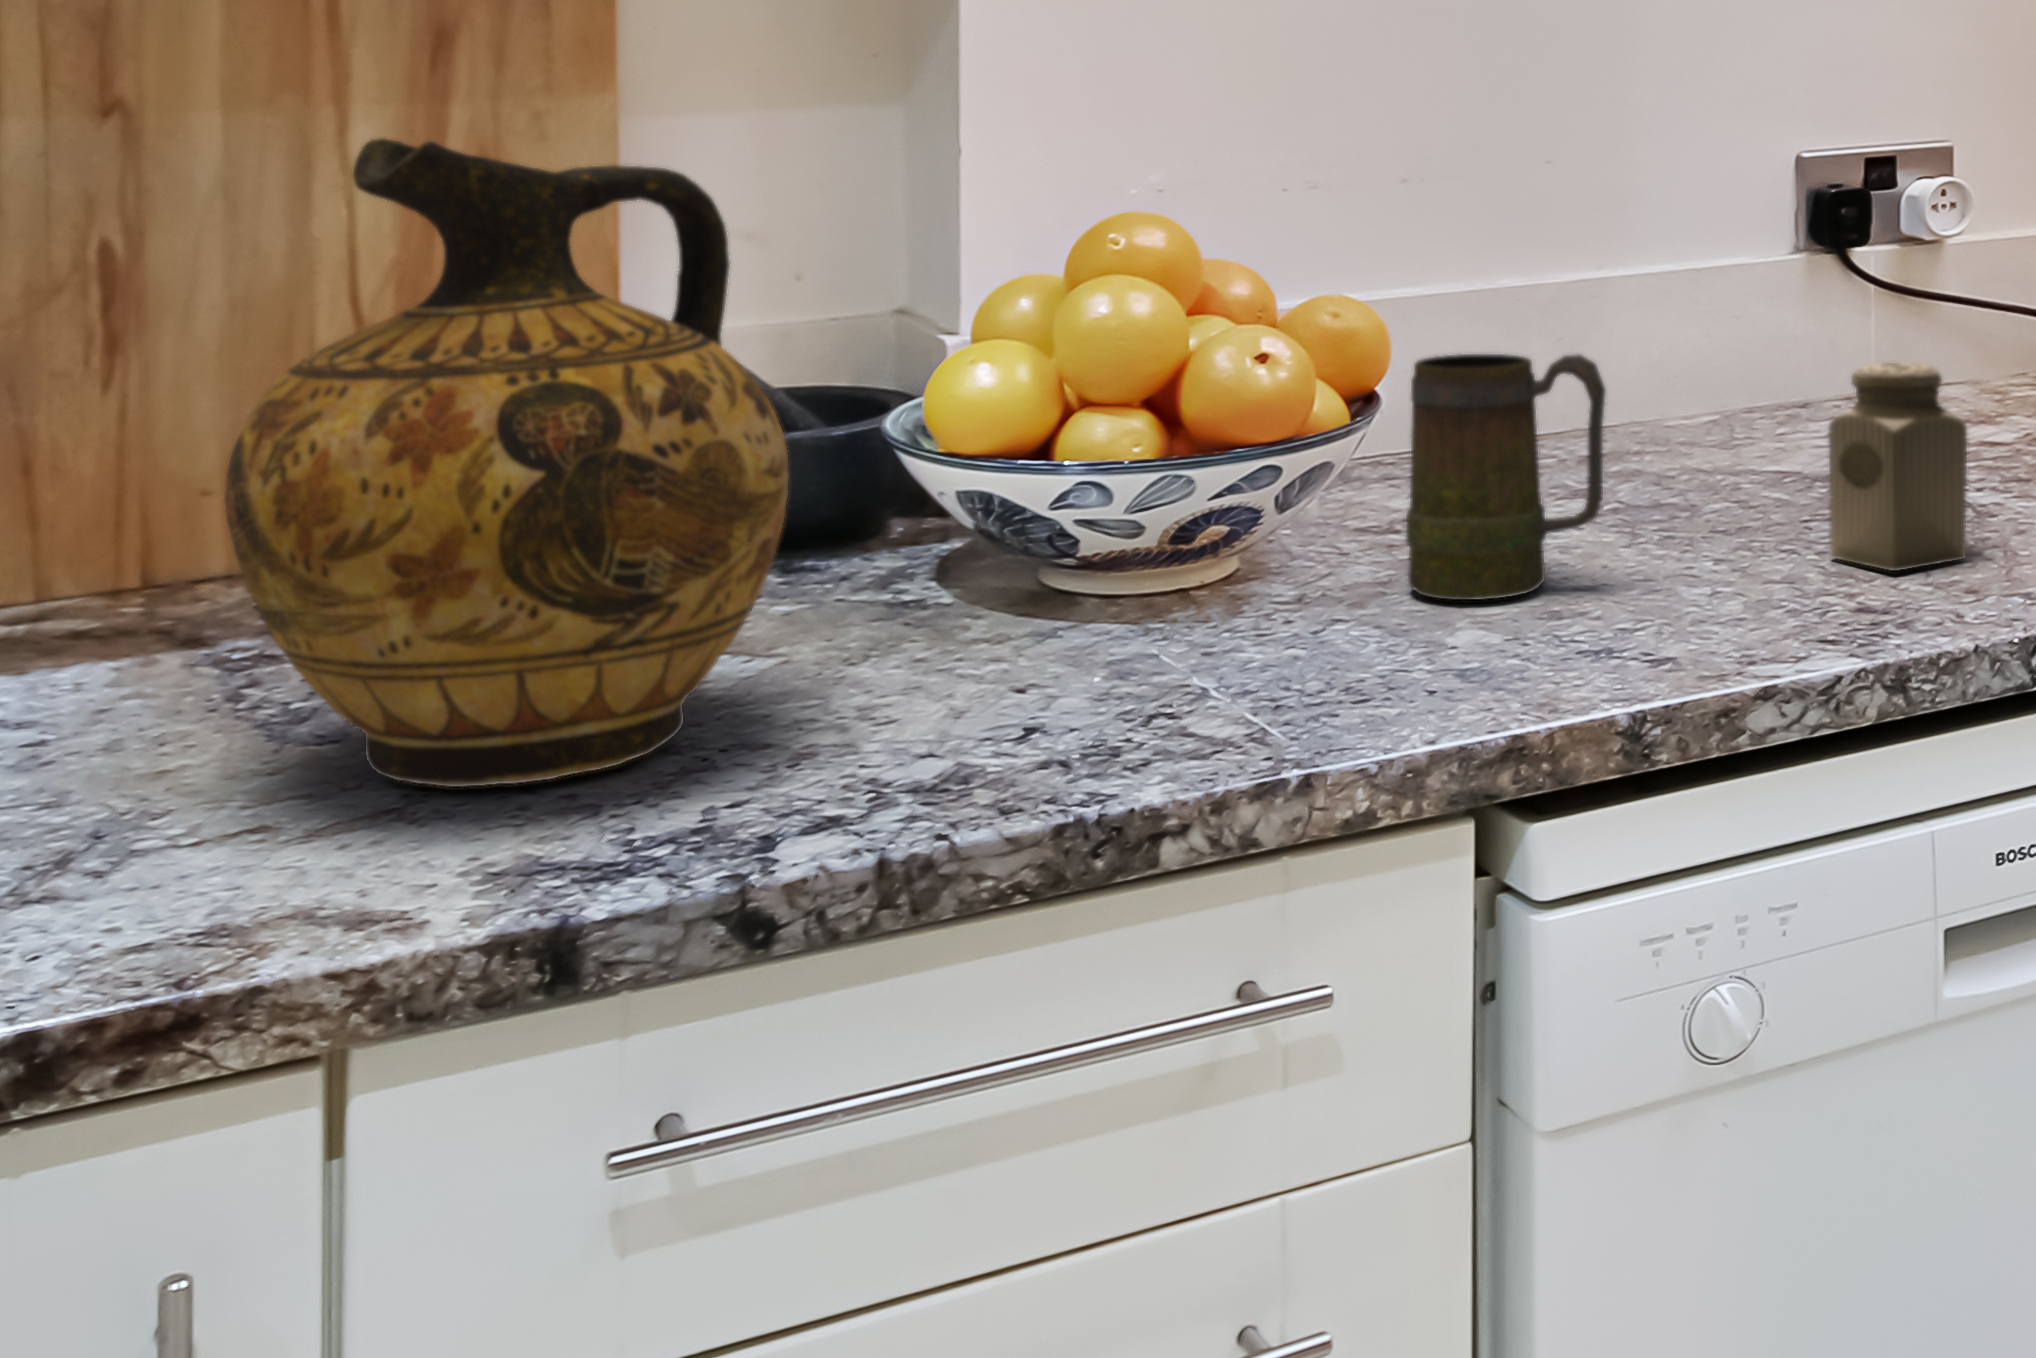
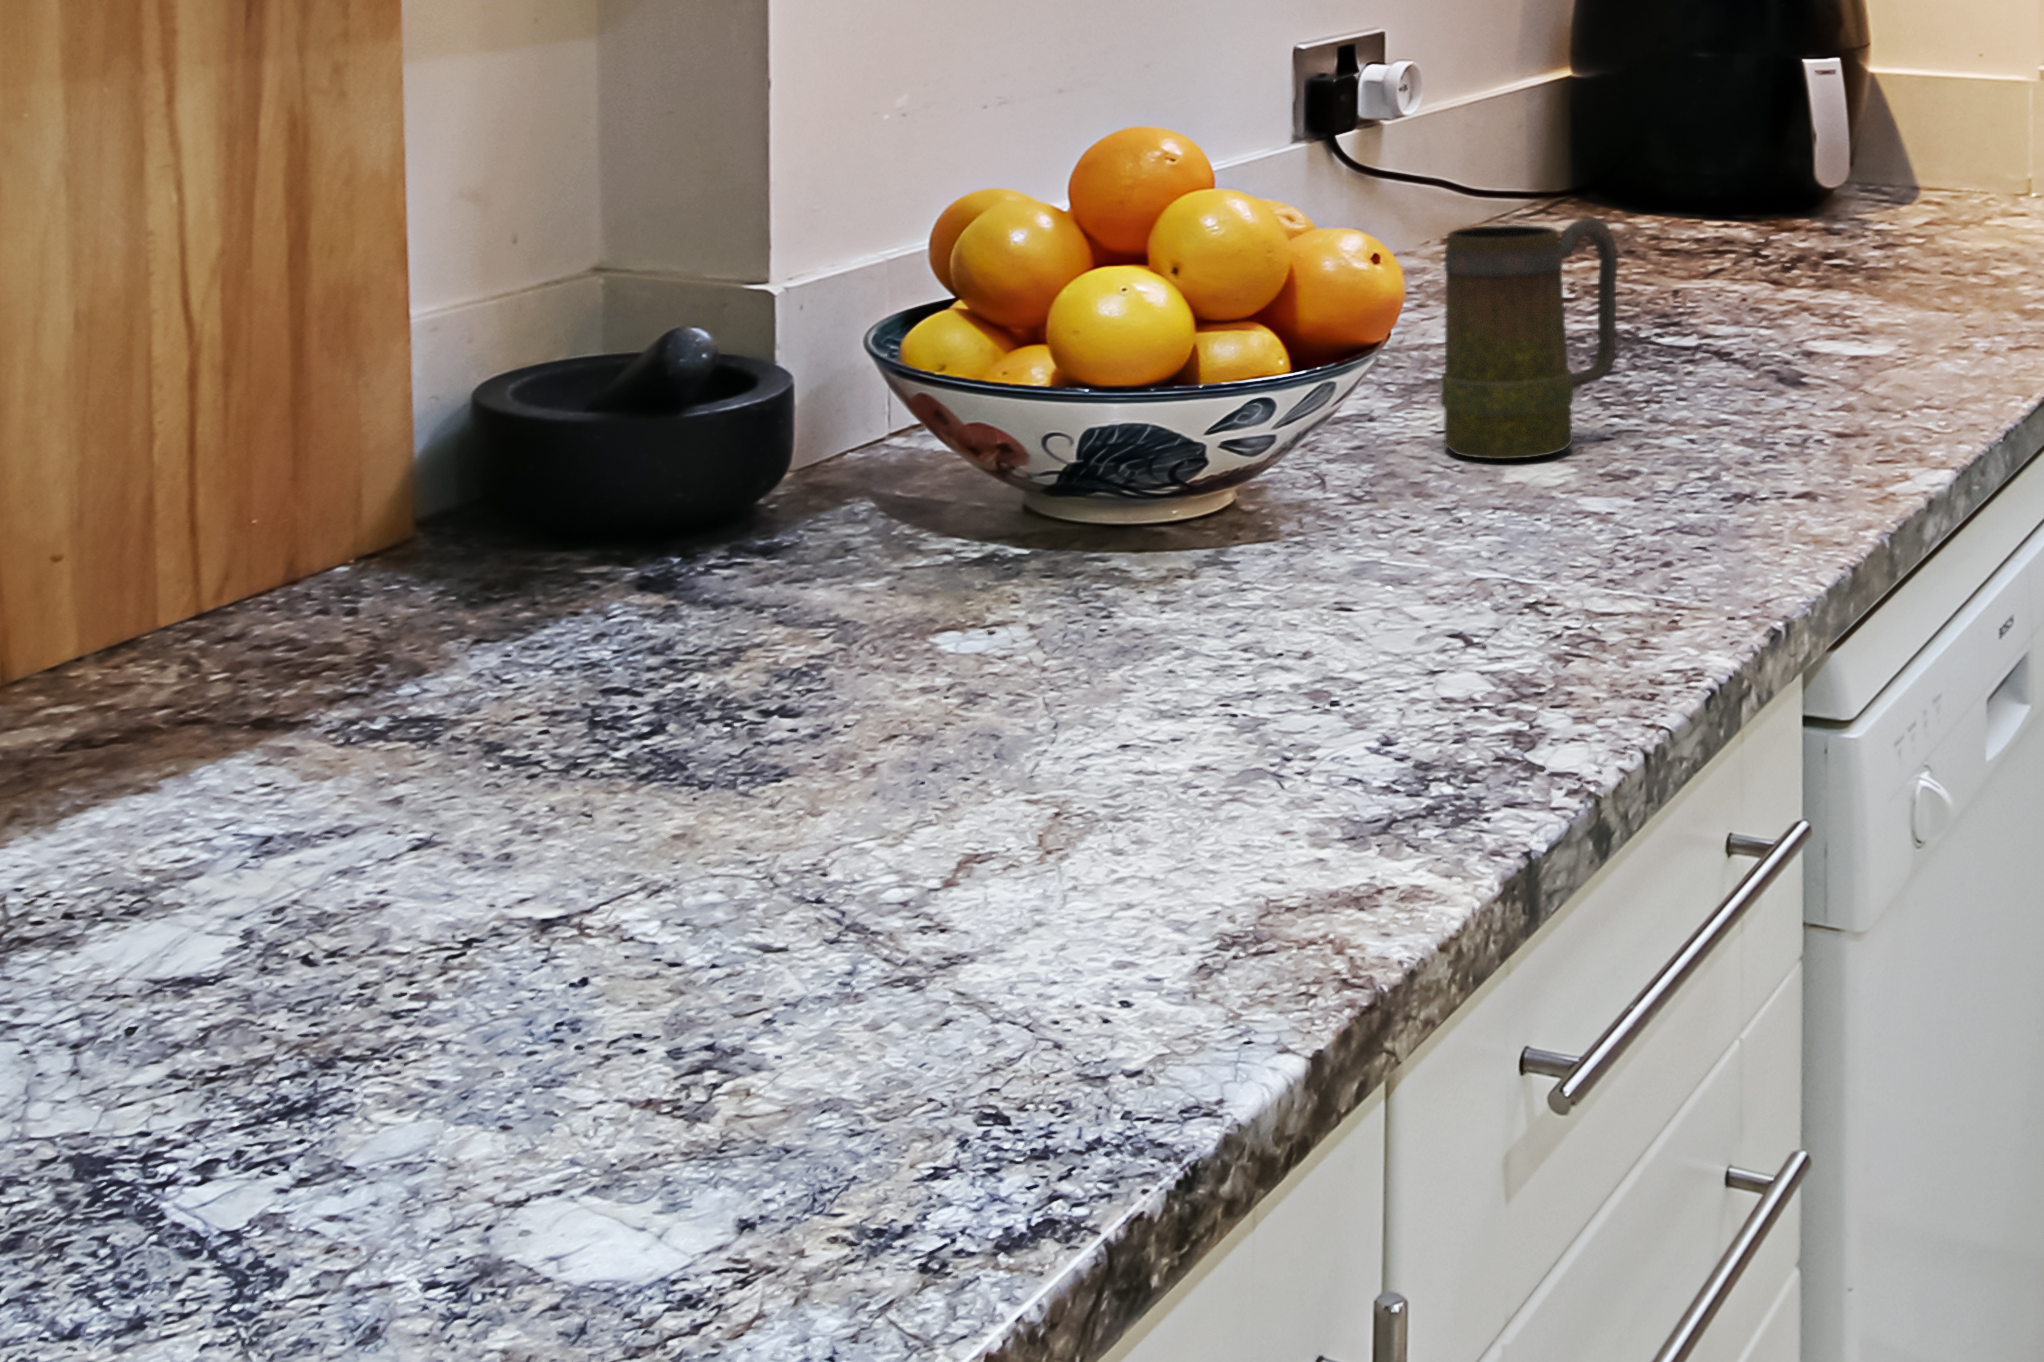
ceramic jug: present [224,138,788,787] -> none [824,42,1351,708]
salt shaker: present [1828,363,1967,571] -> none [1713,210,1824,395]

